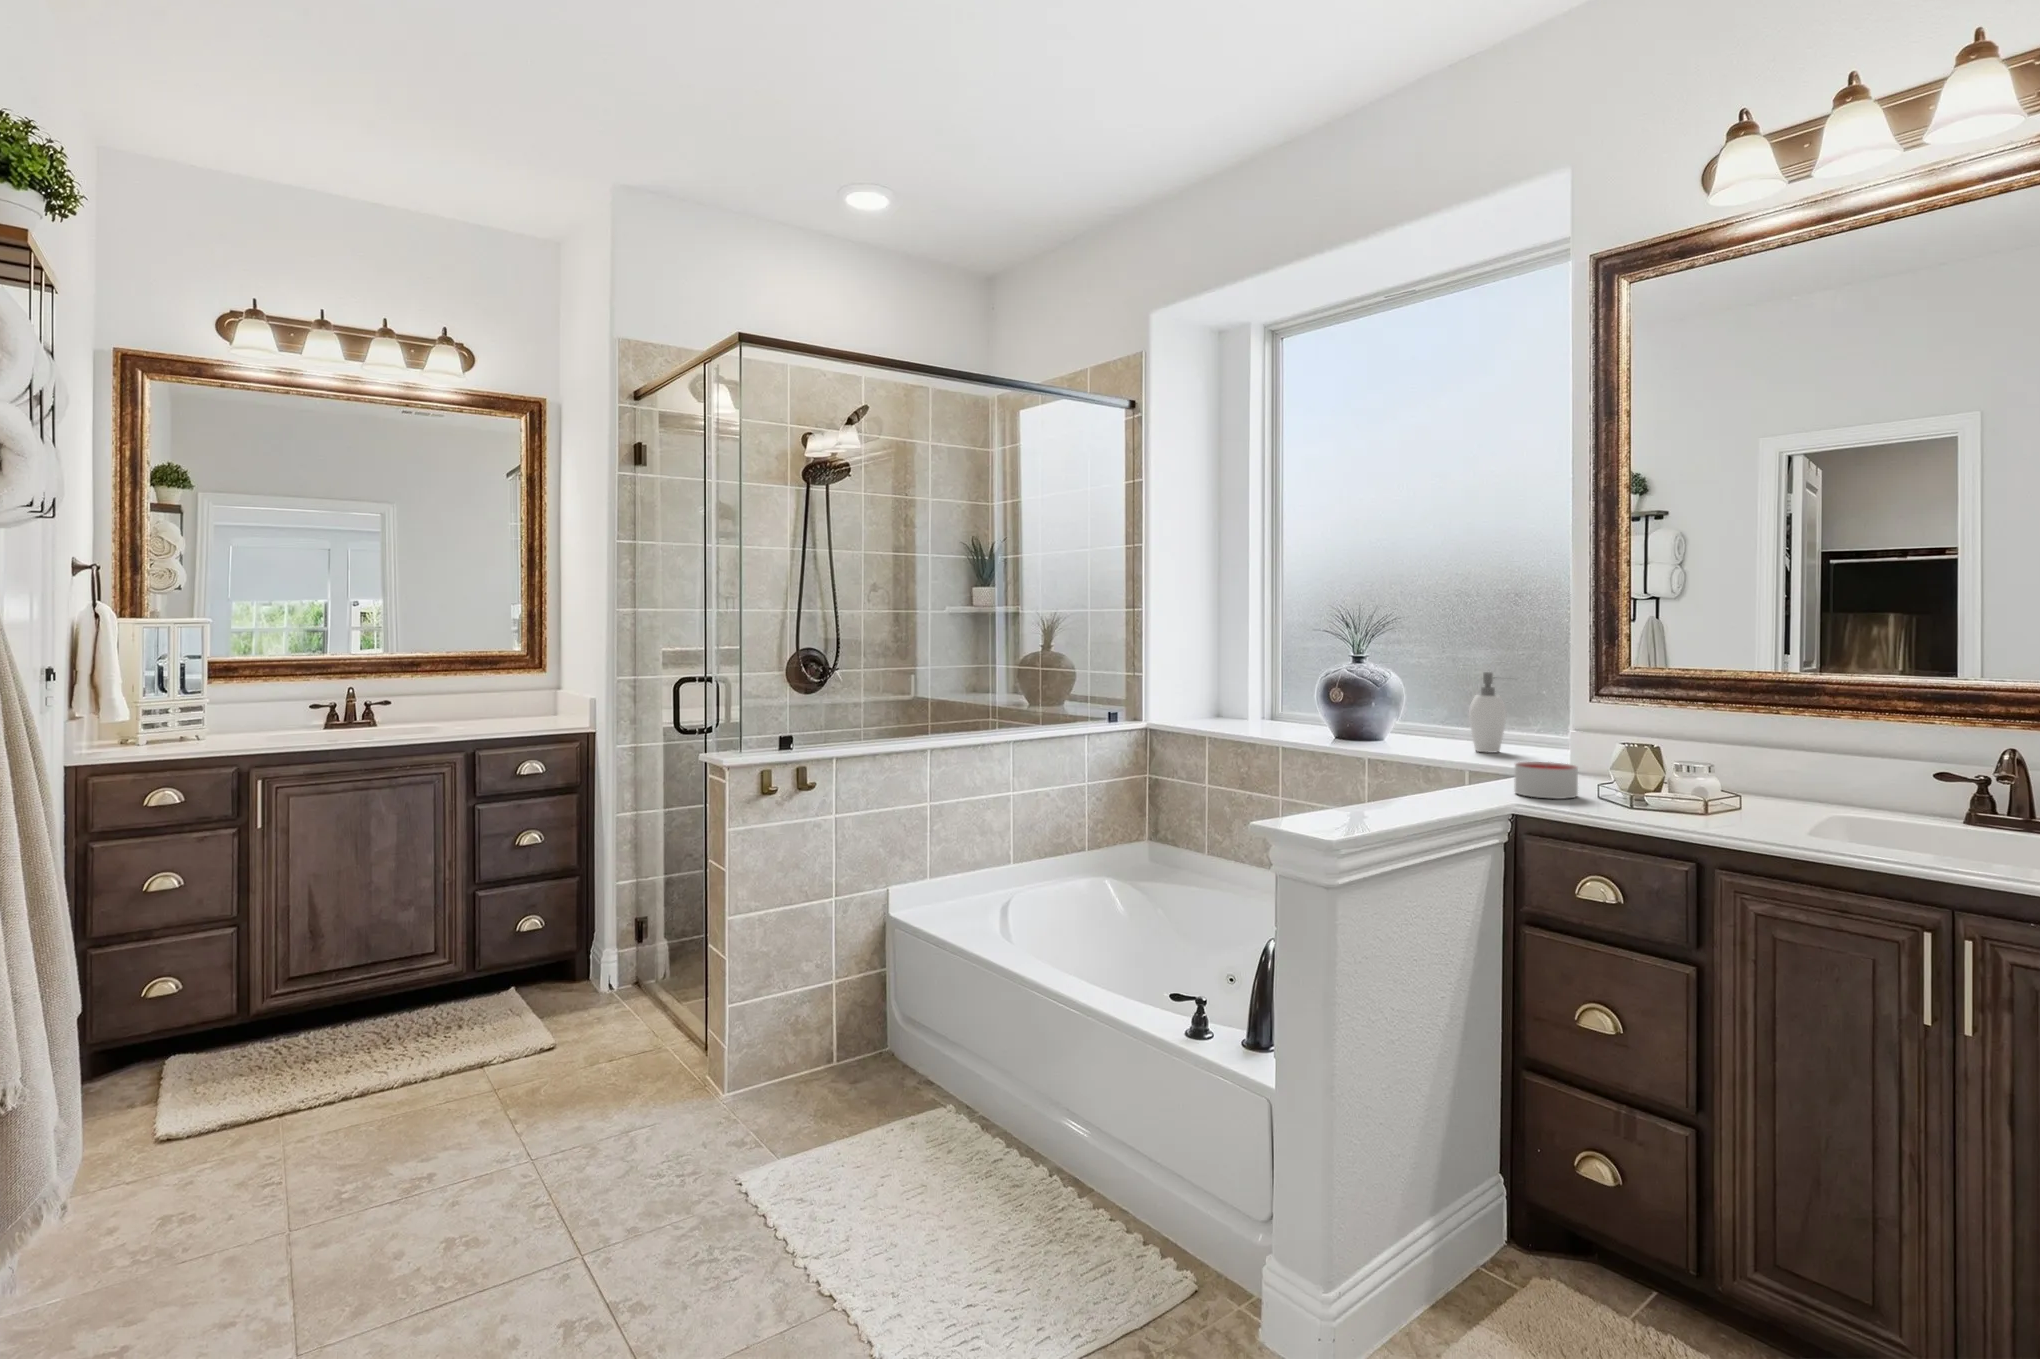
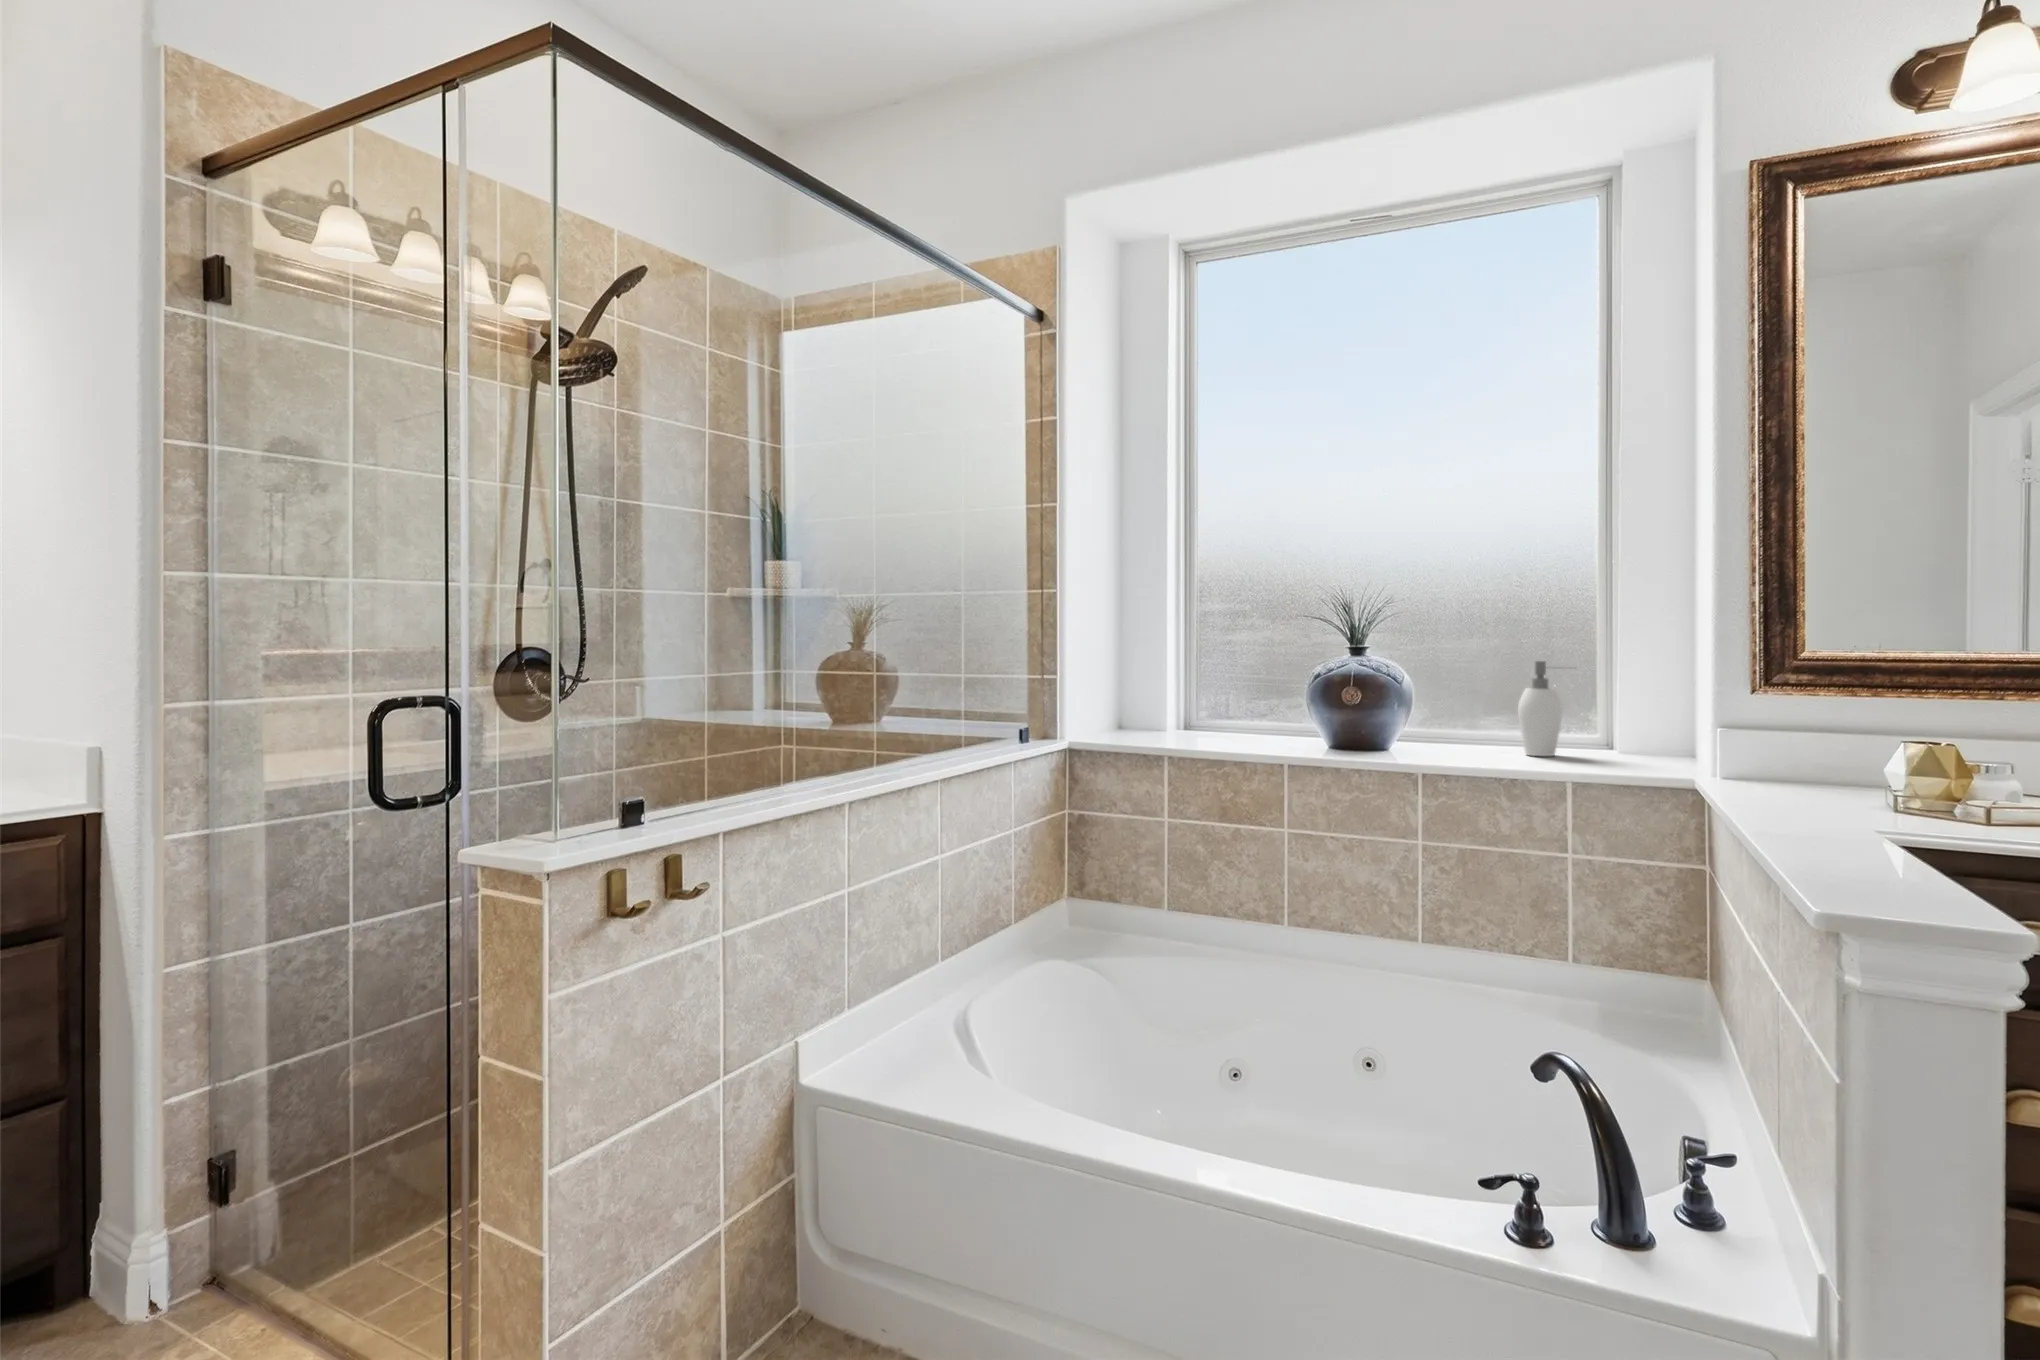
candle: present [1514,762,1578,799] -> none [1788,770,1877,818]

